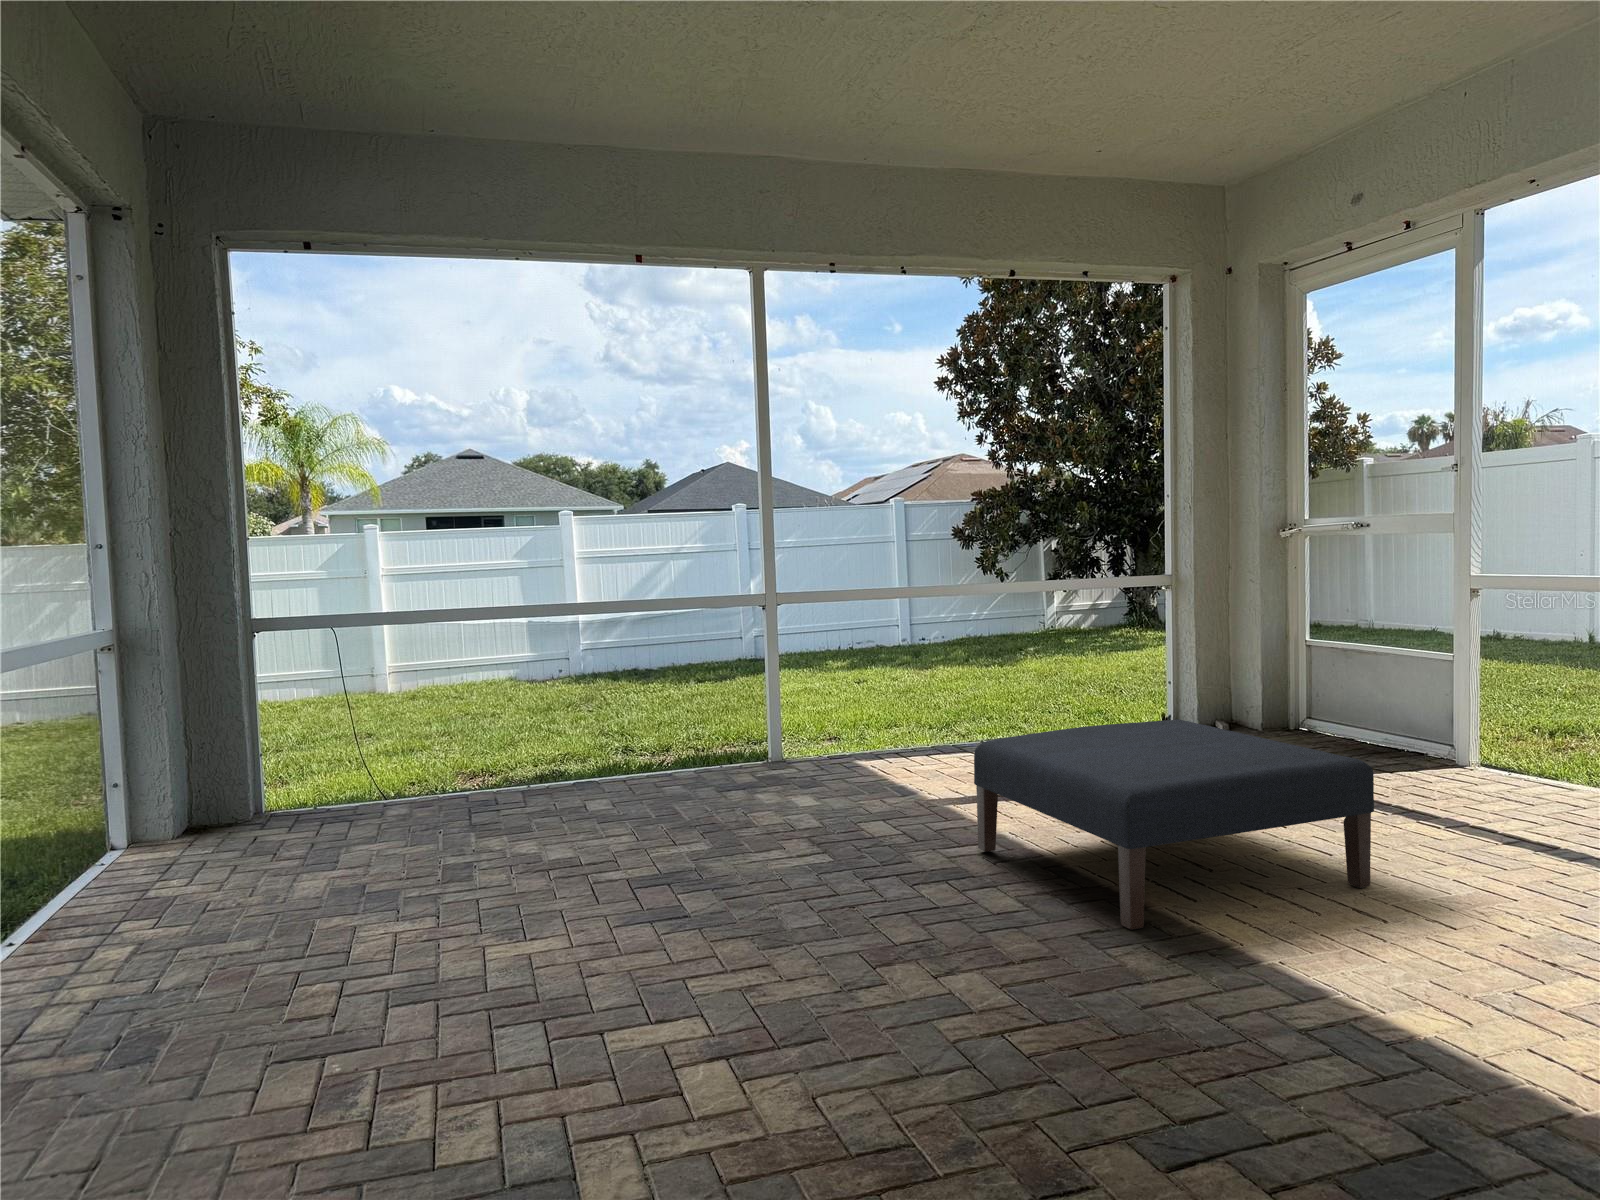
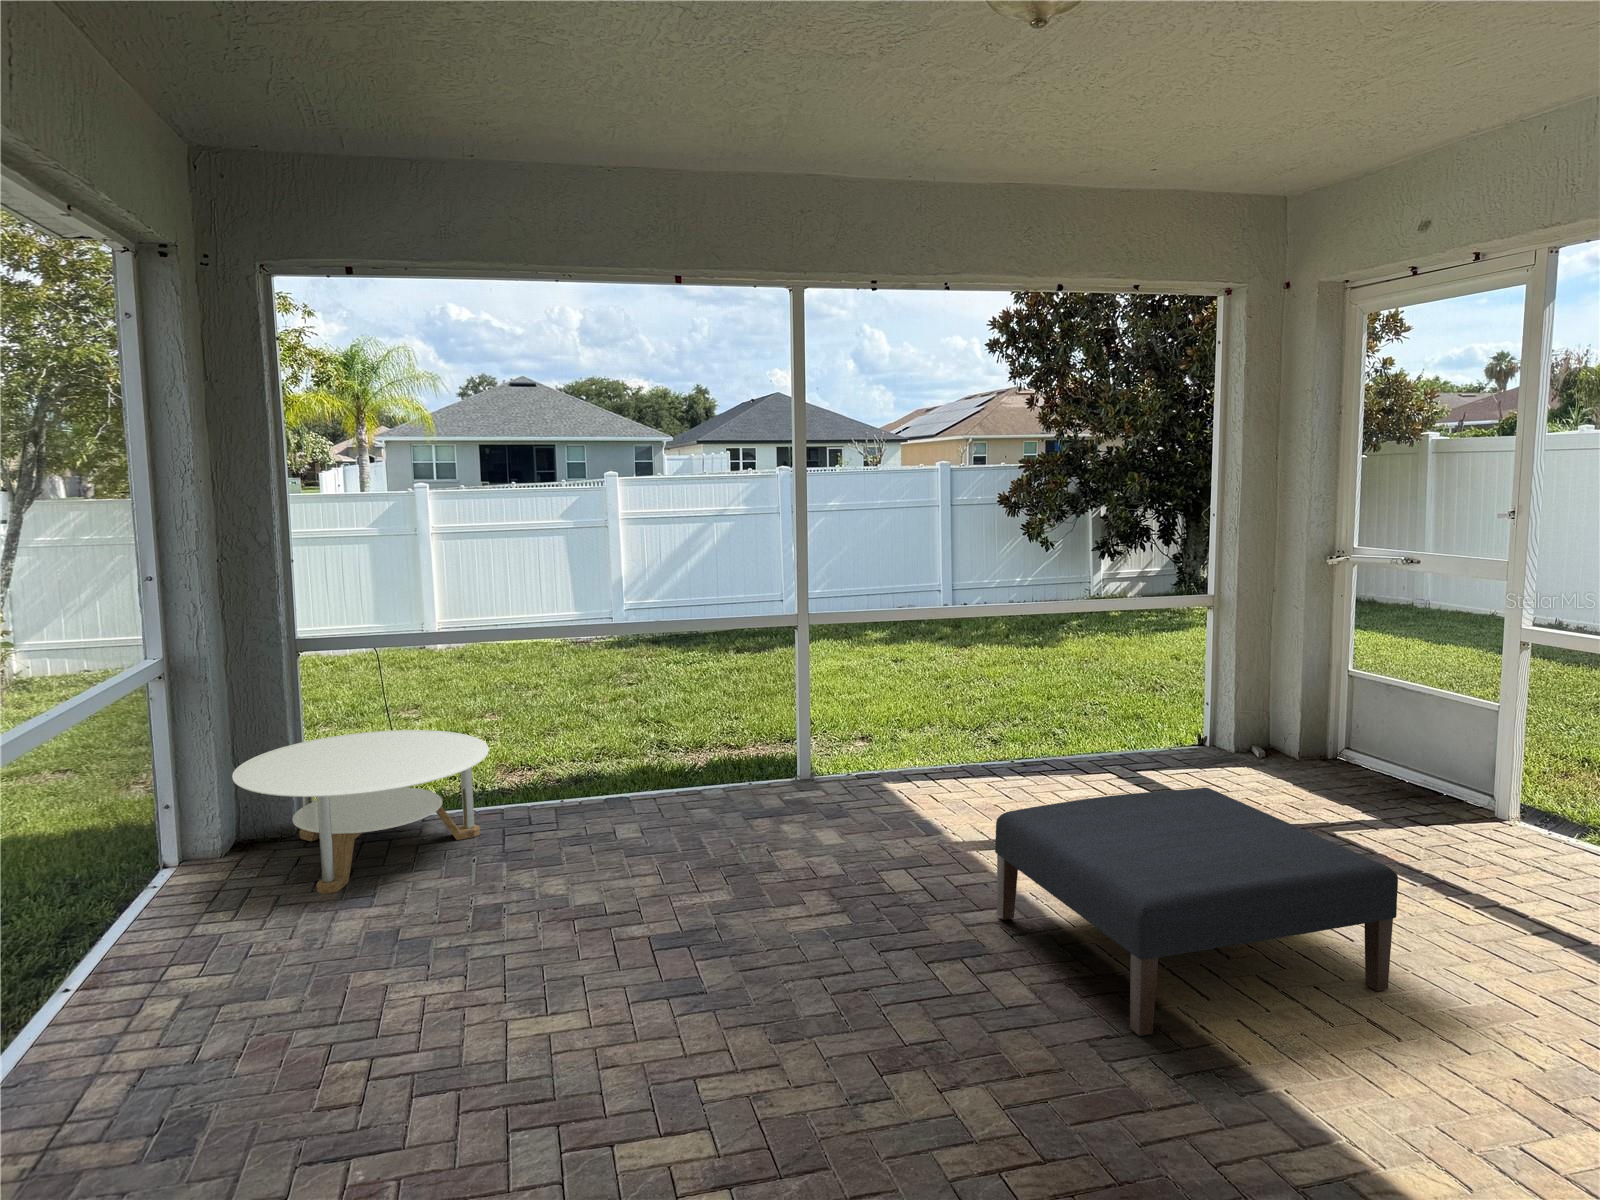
round table: none [188,712,455,862] -> present [232,730,489,894]

